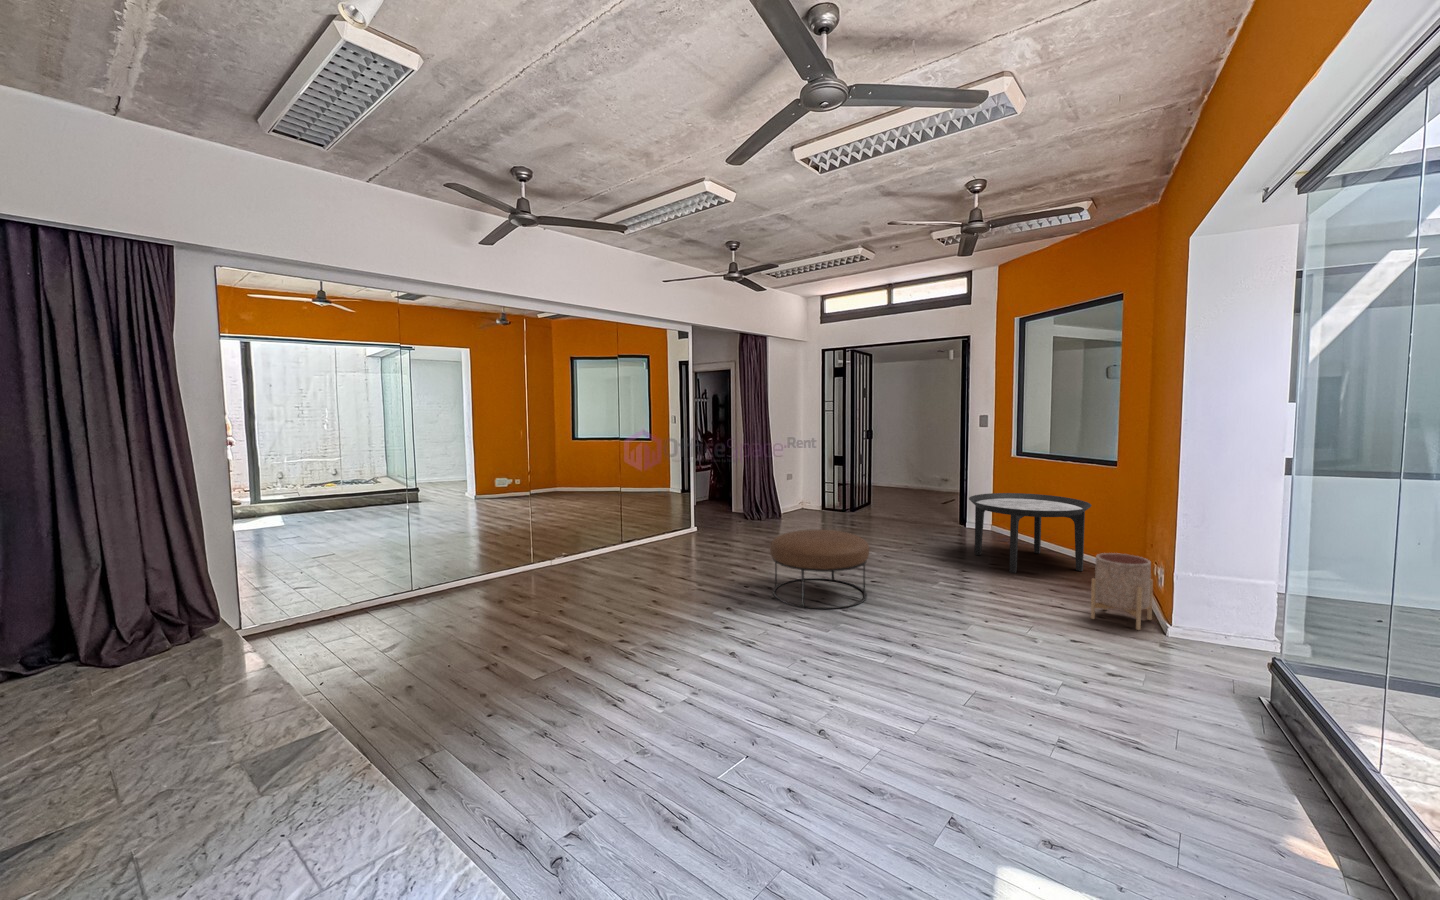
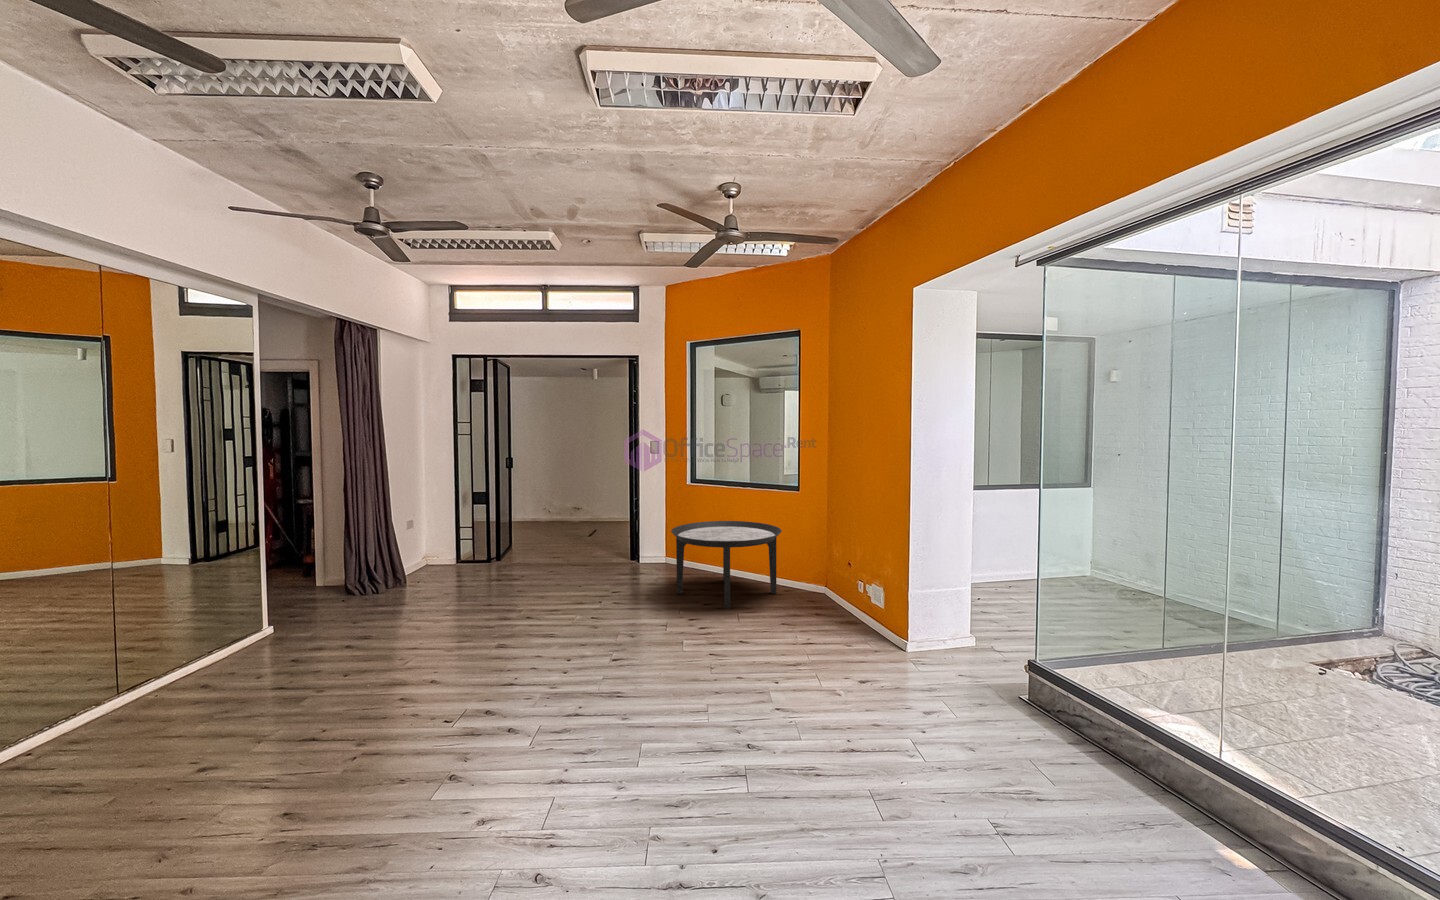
ottoman: present [770,530,869,609] -> none [481,601,624,729]
planter: present [1091,553,1153,630] -> none [828,575,872,647]

